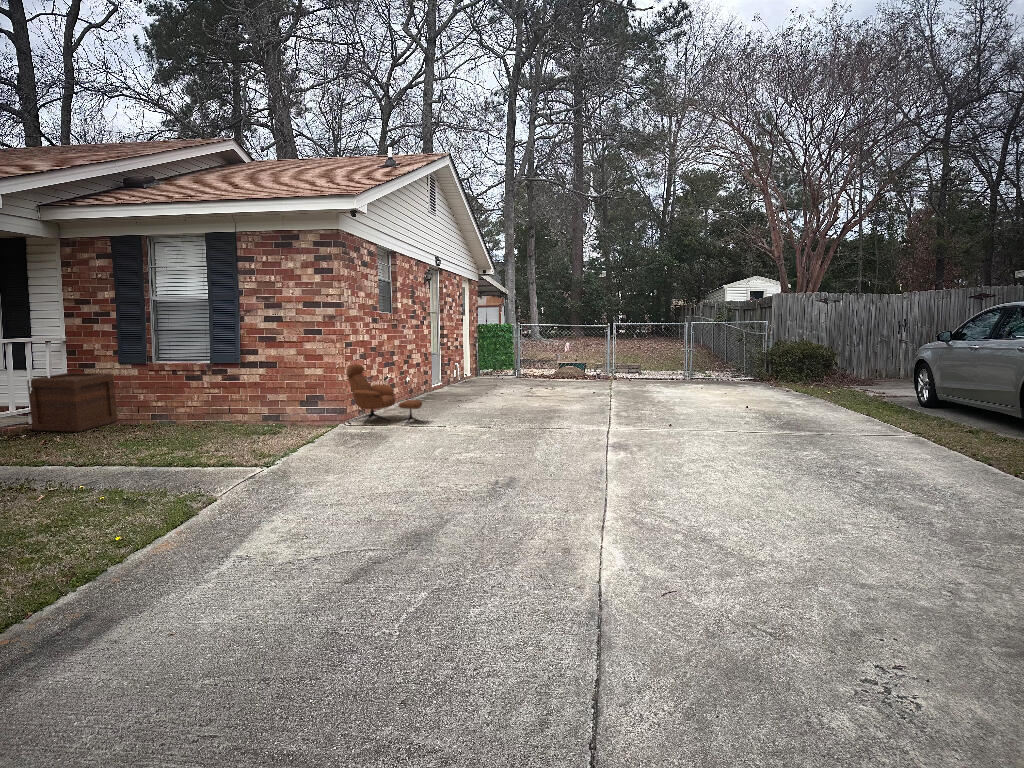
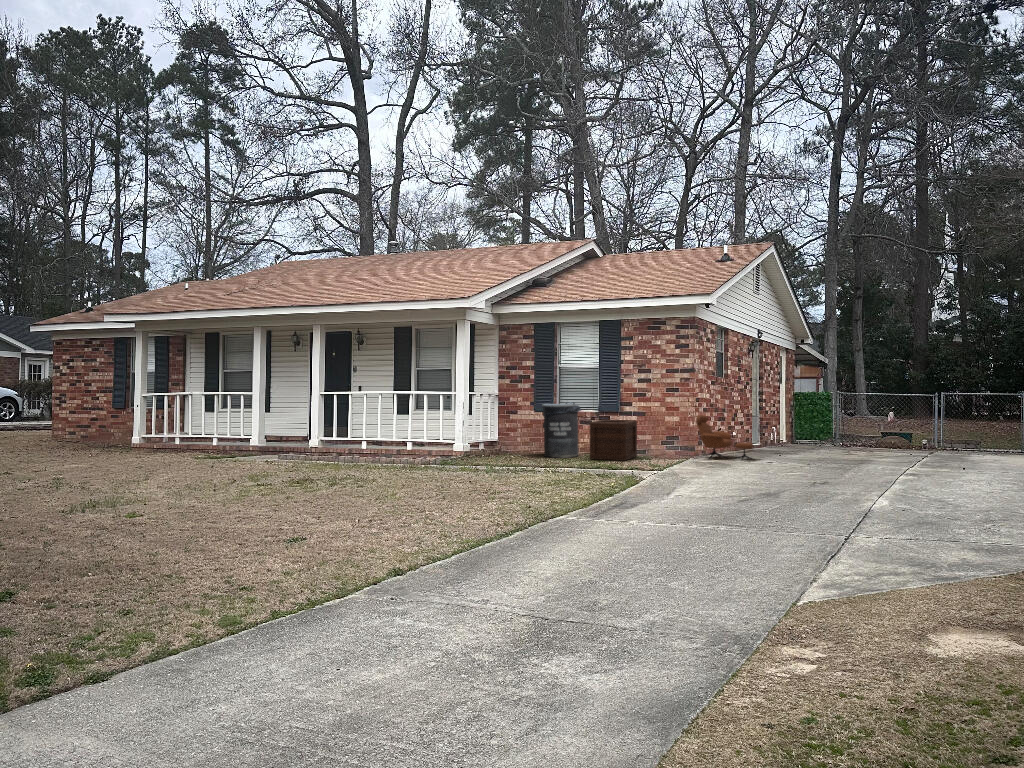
trash can: none [117,351,183,433] -> present [542,402,581,458]
wooden crate: present [27,373,117,432] -> present [590,420,637,461]

